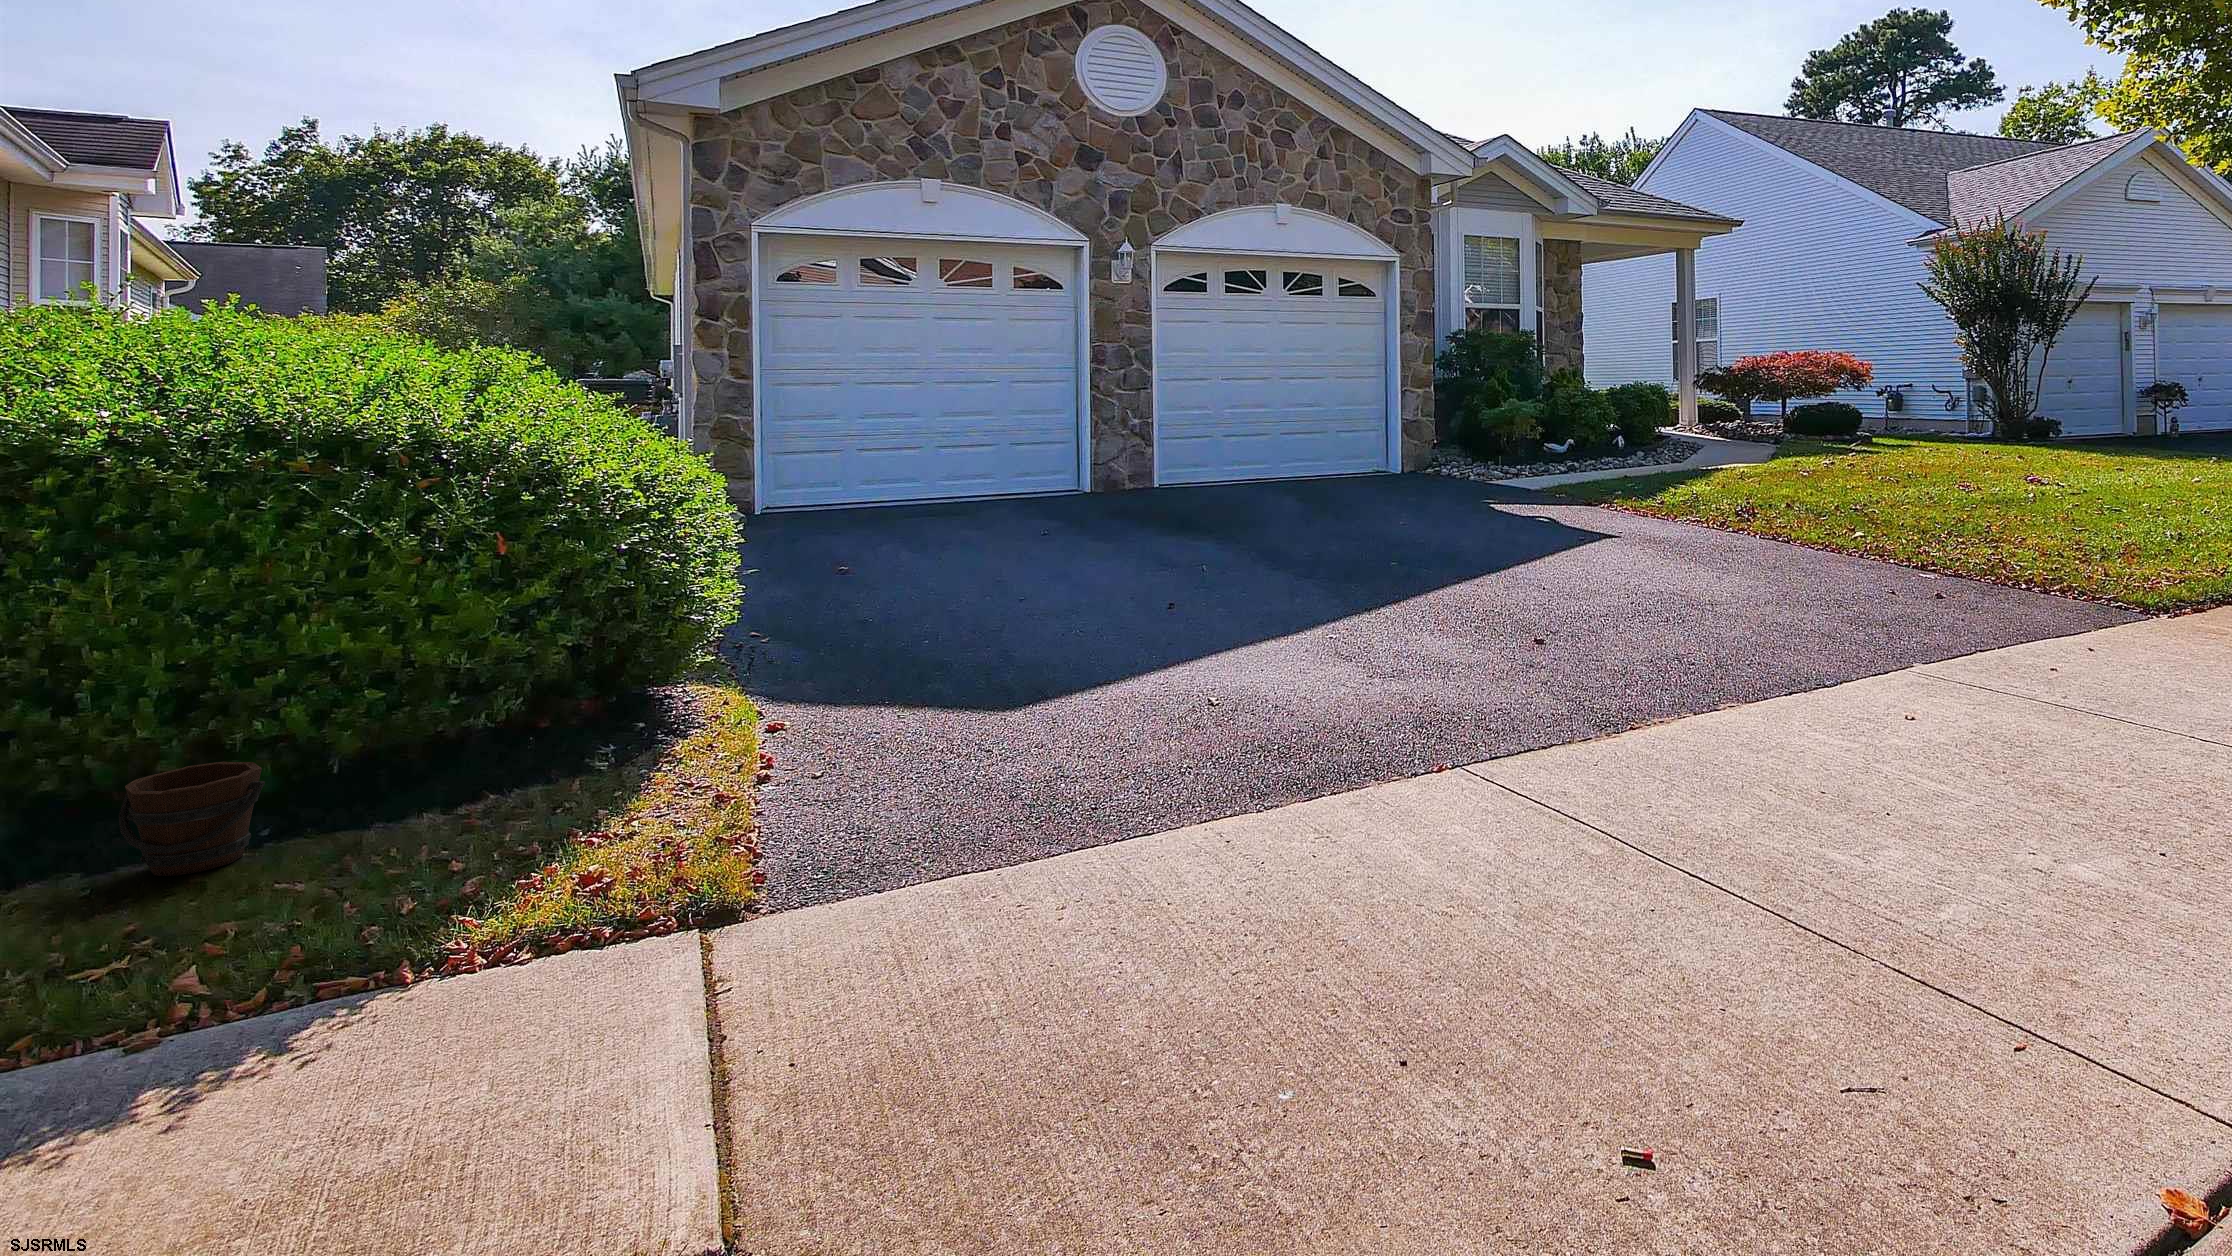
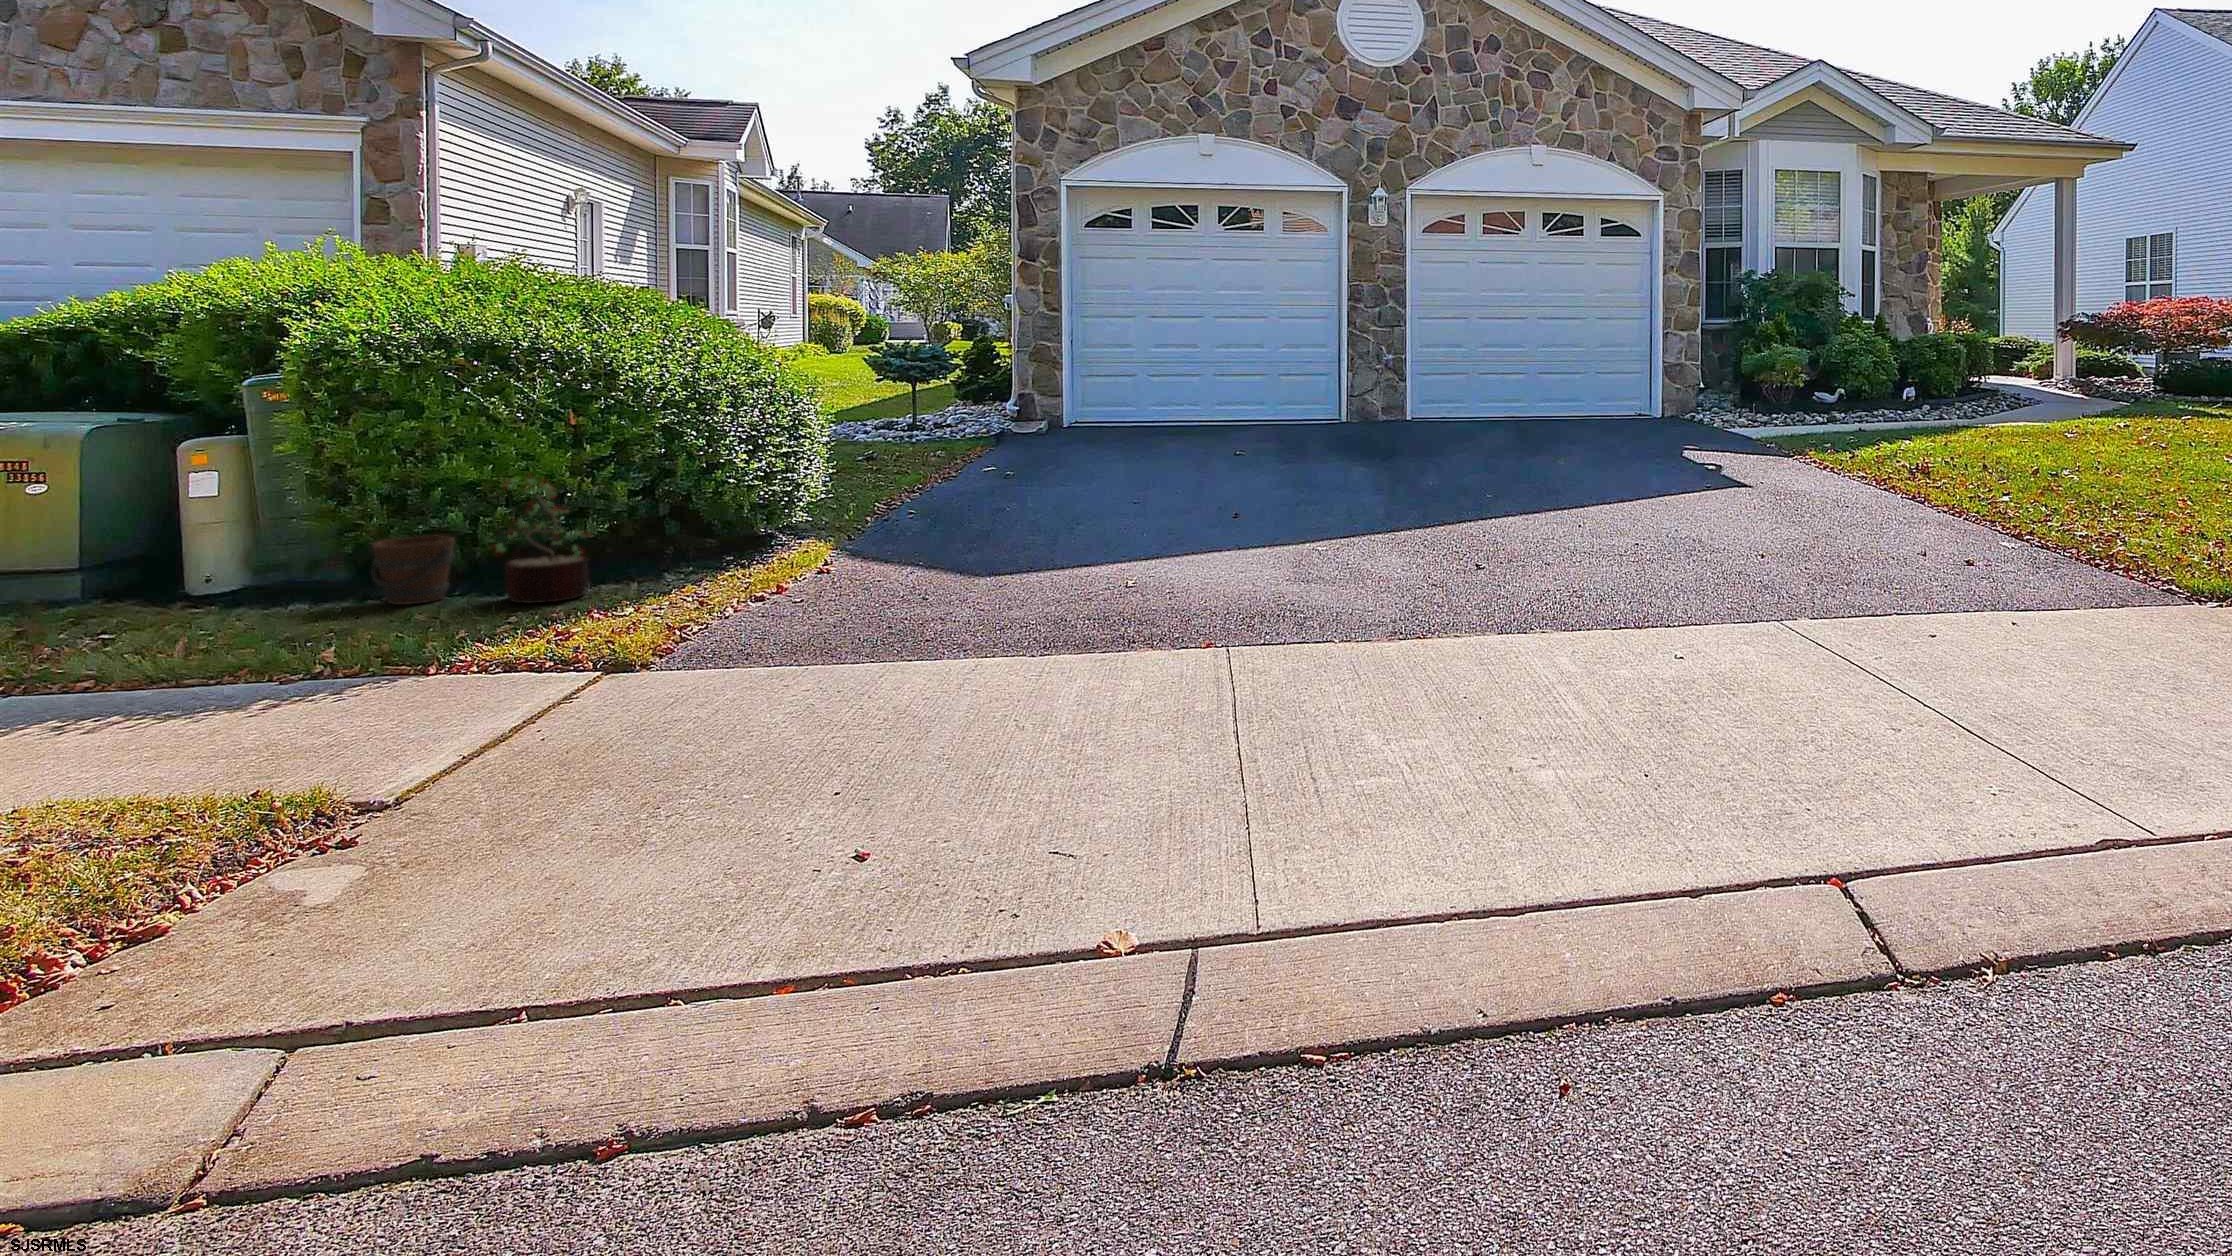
decorative plant: none [326,660,489,847] -> present [494,478,591,603]

